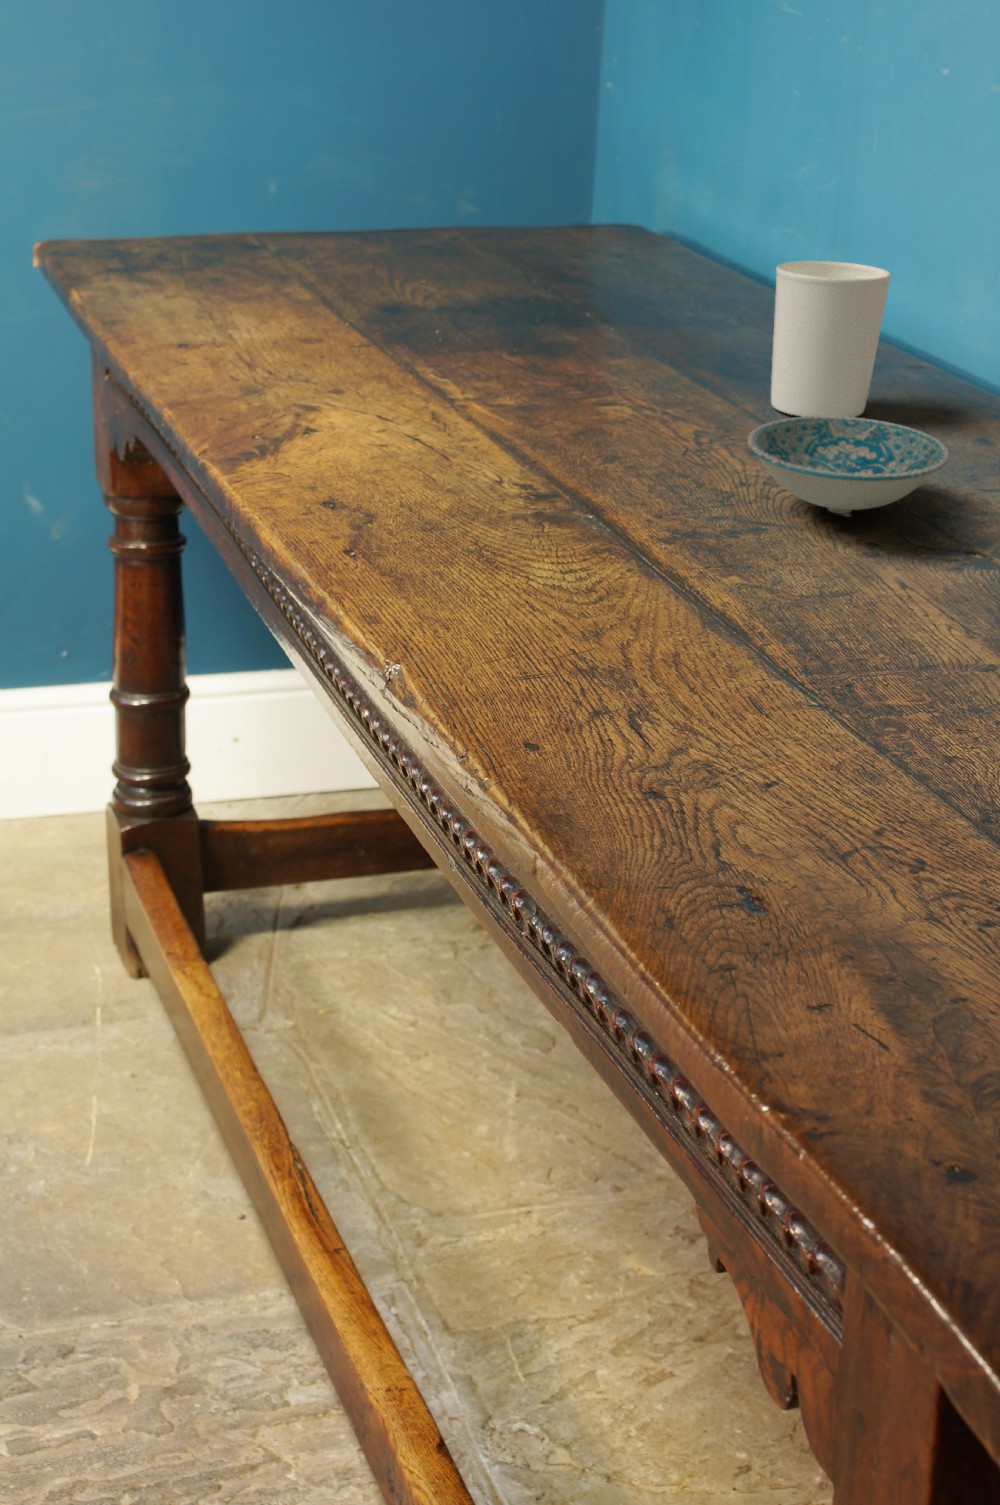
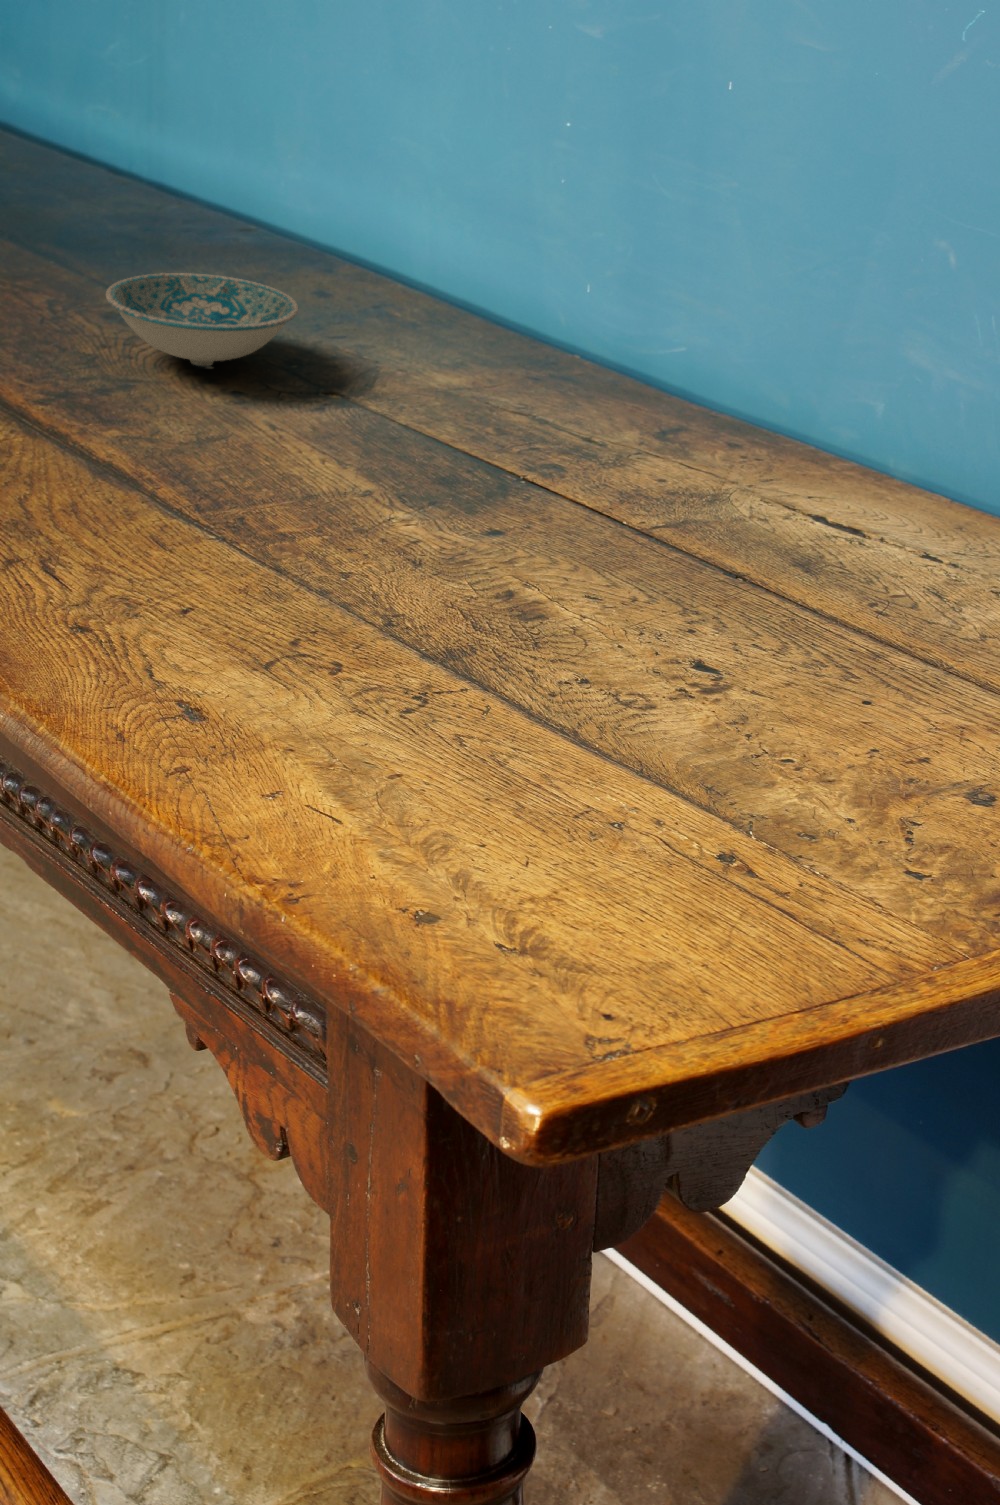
candle holder: present [771,261,891,417] -> none [106,123,219,279]

